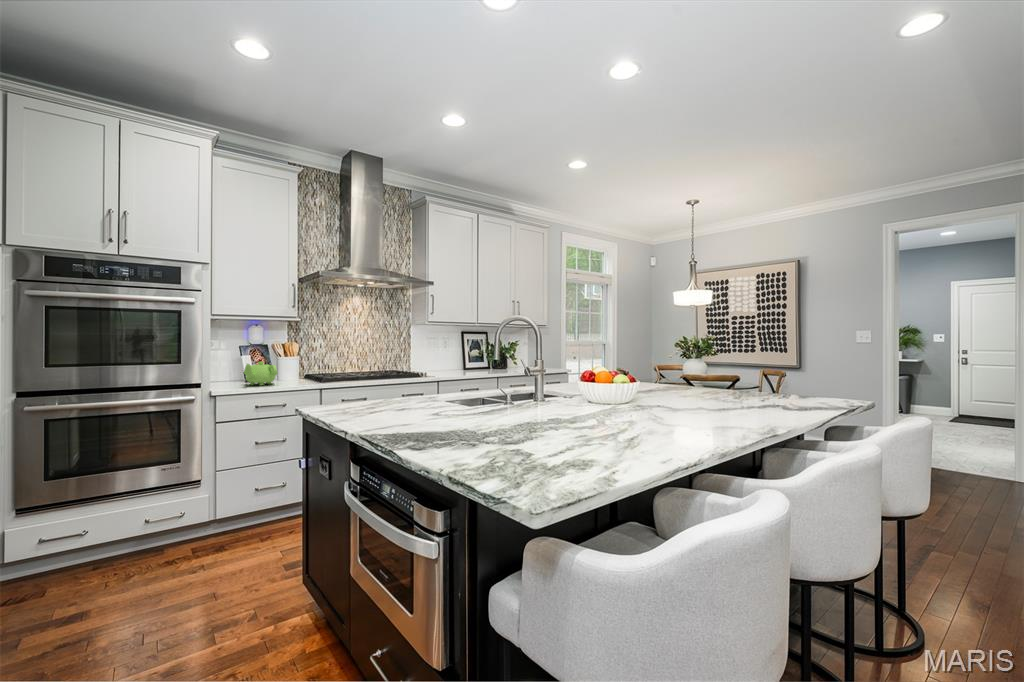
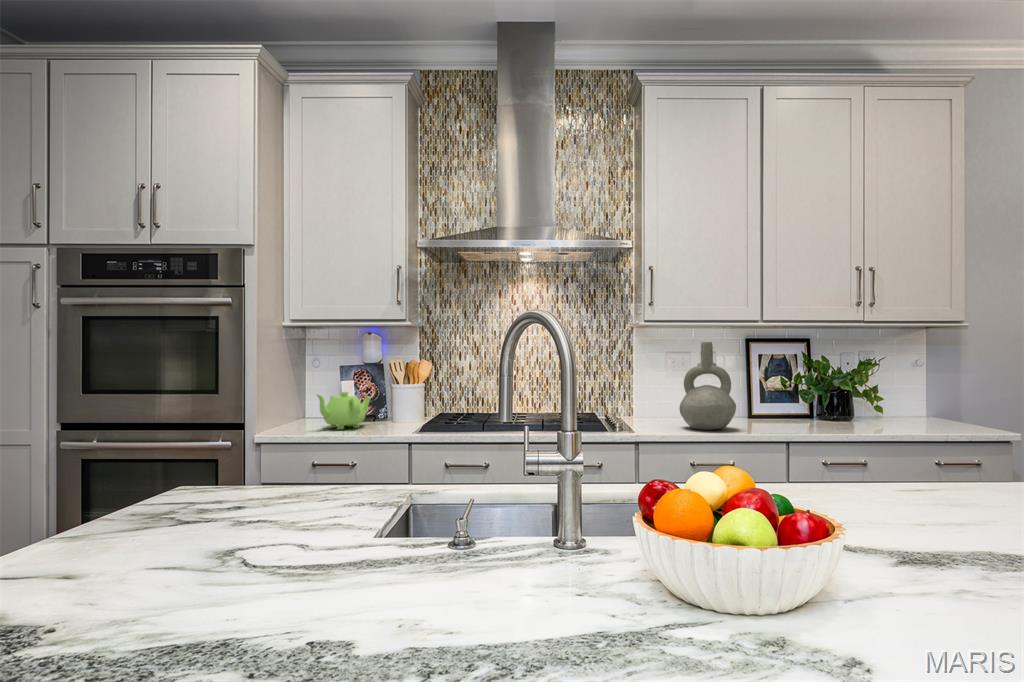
decorative vase: none [447,333,473,374] -> present [679,342,736,430]

